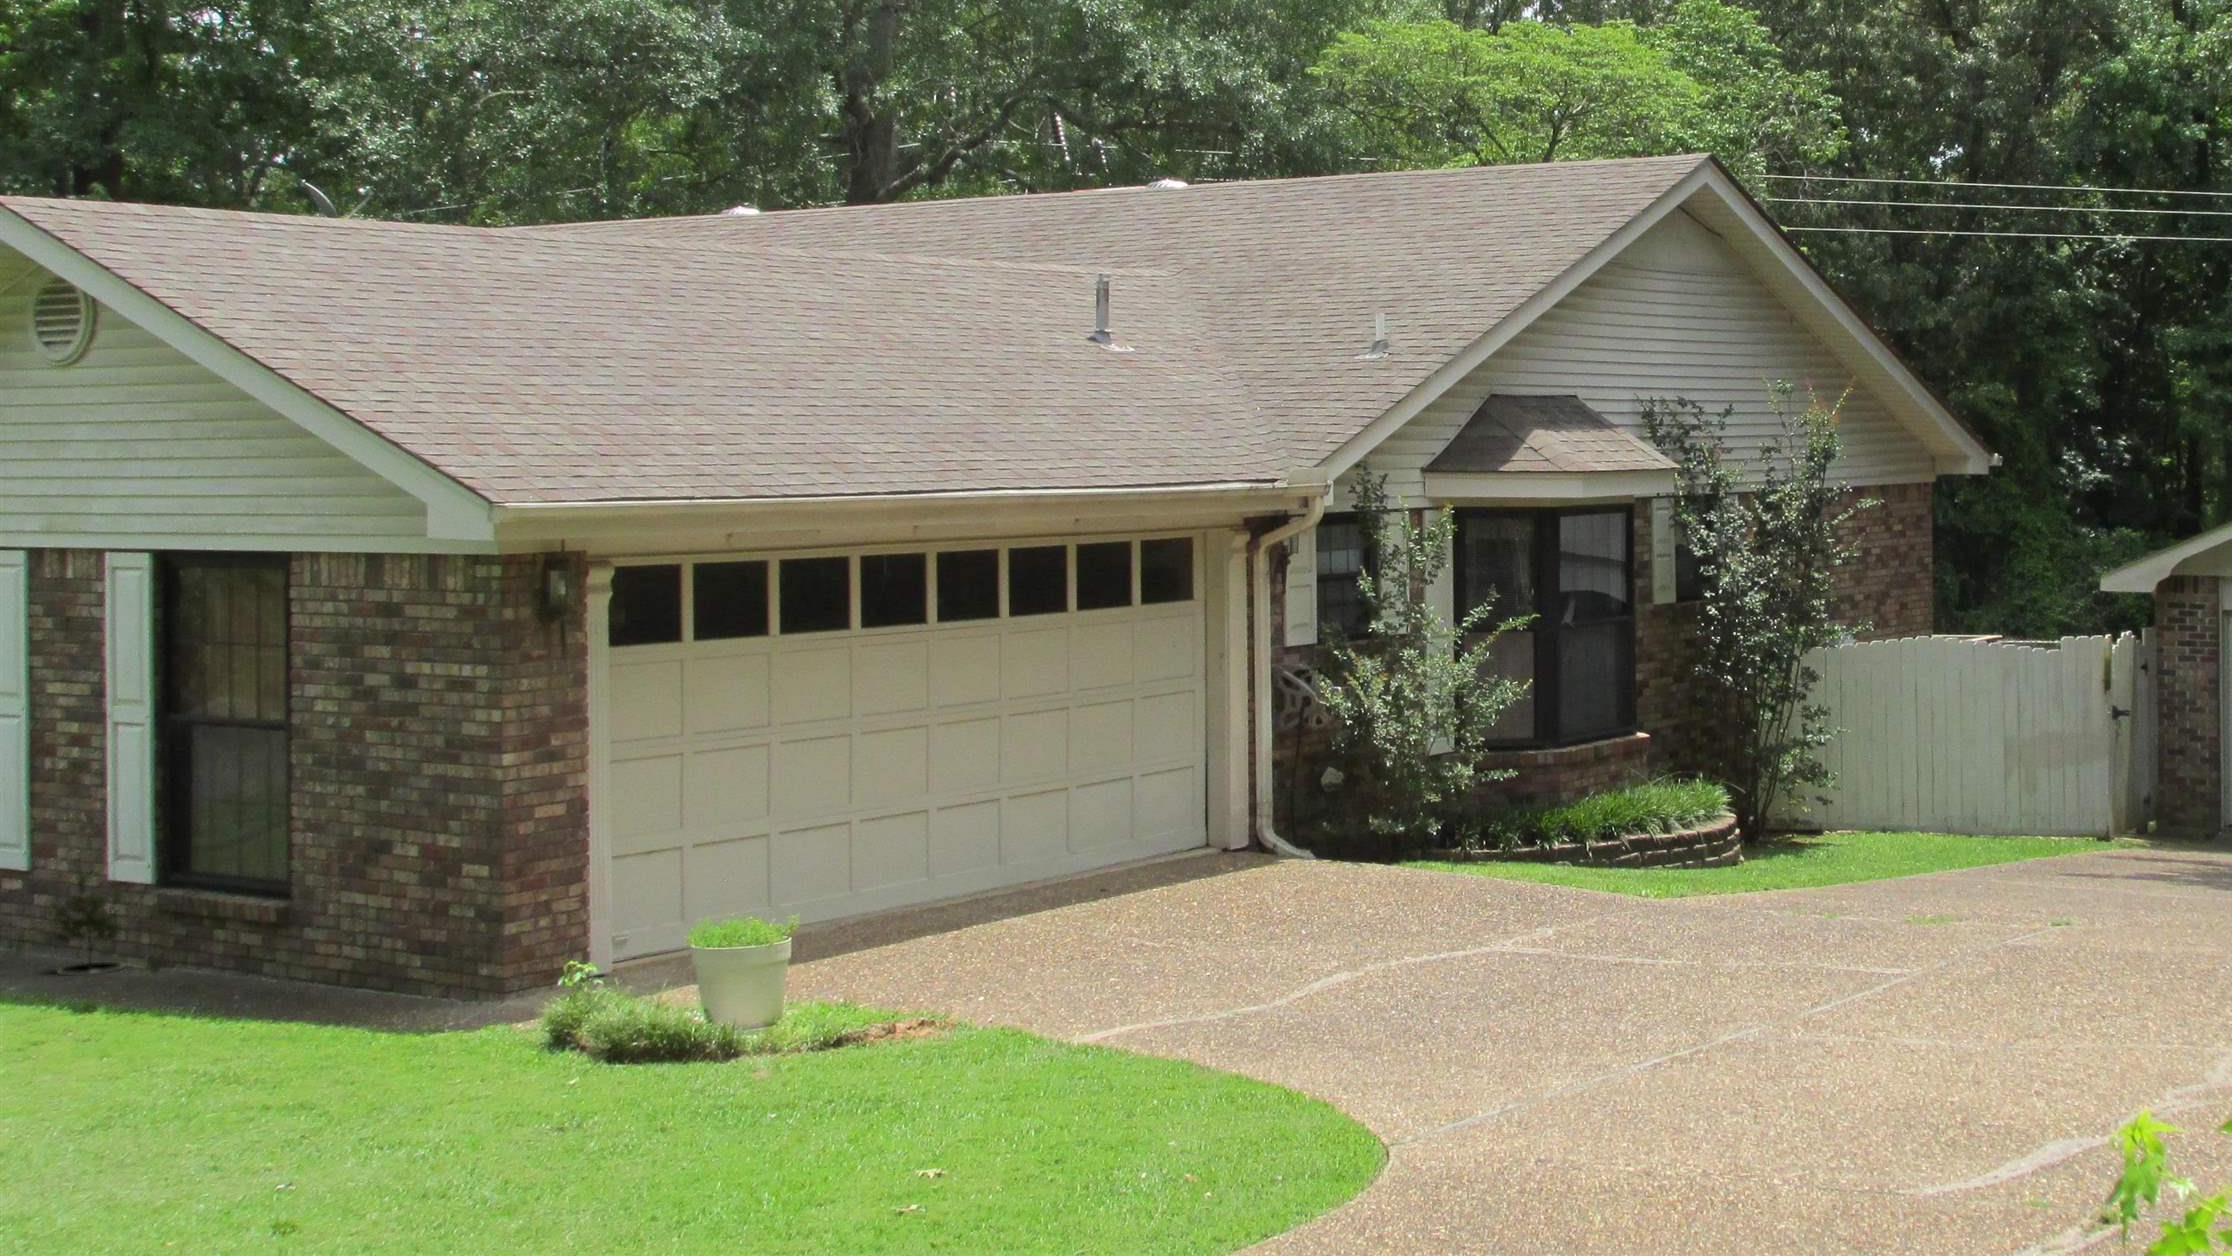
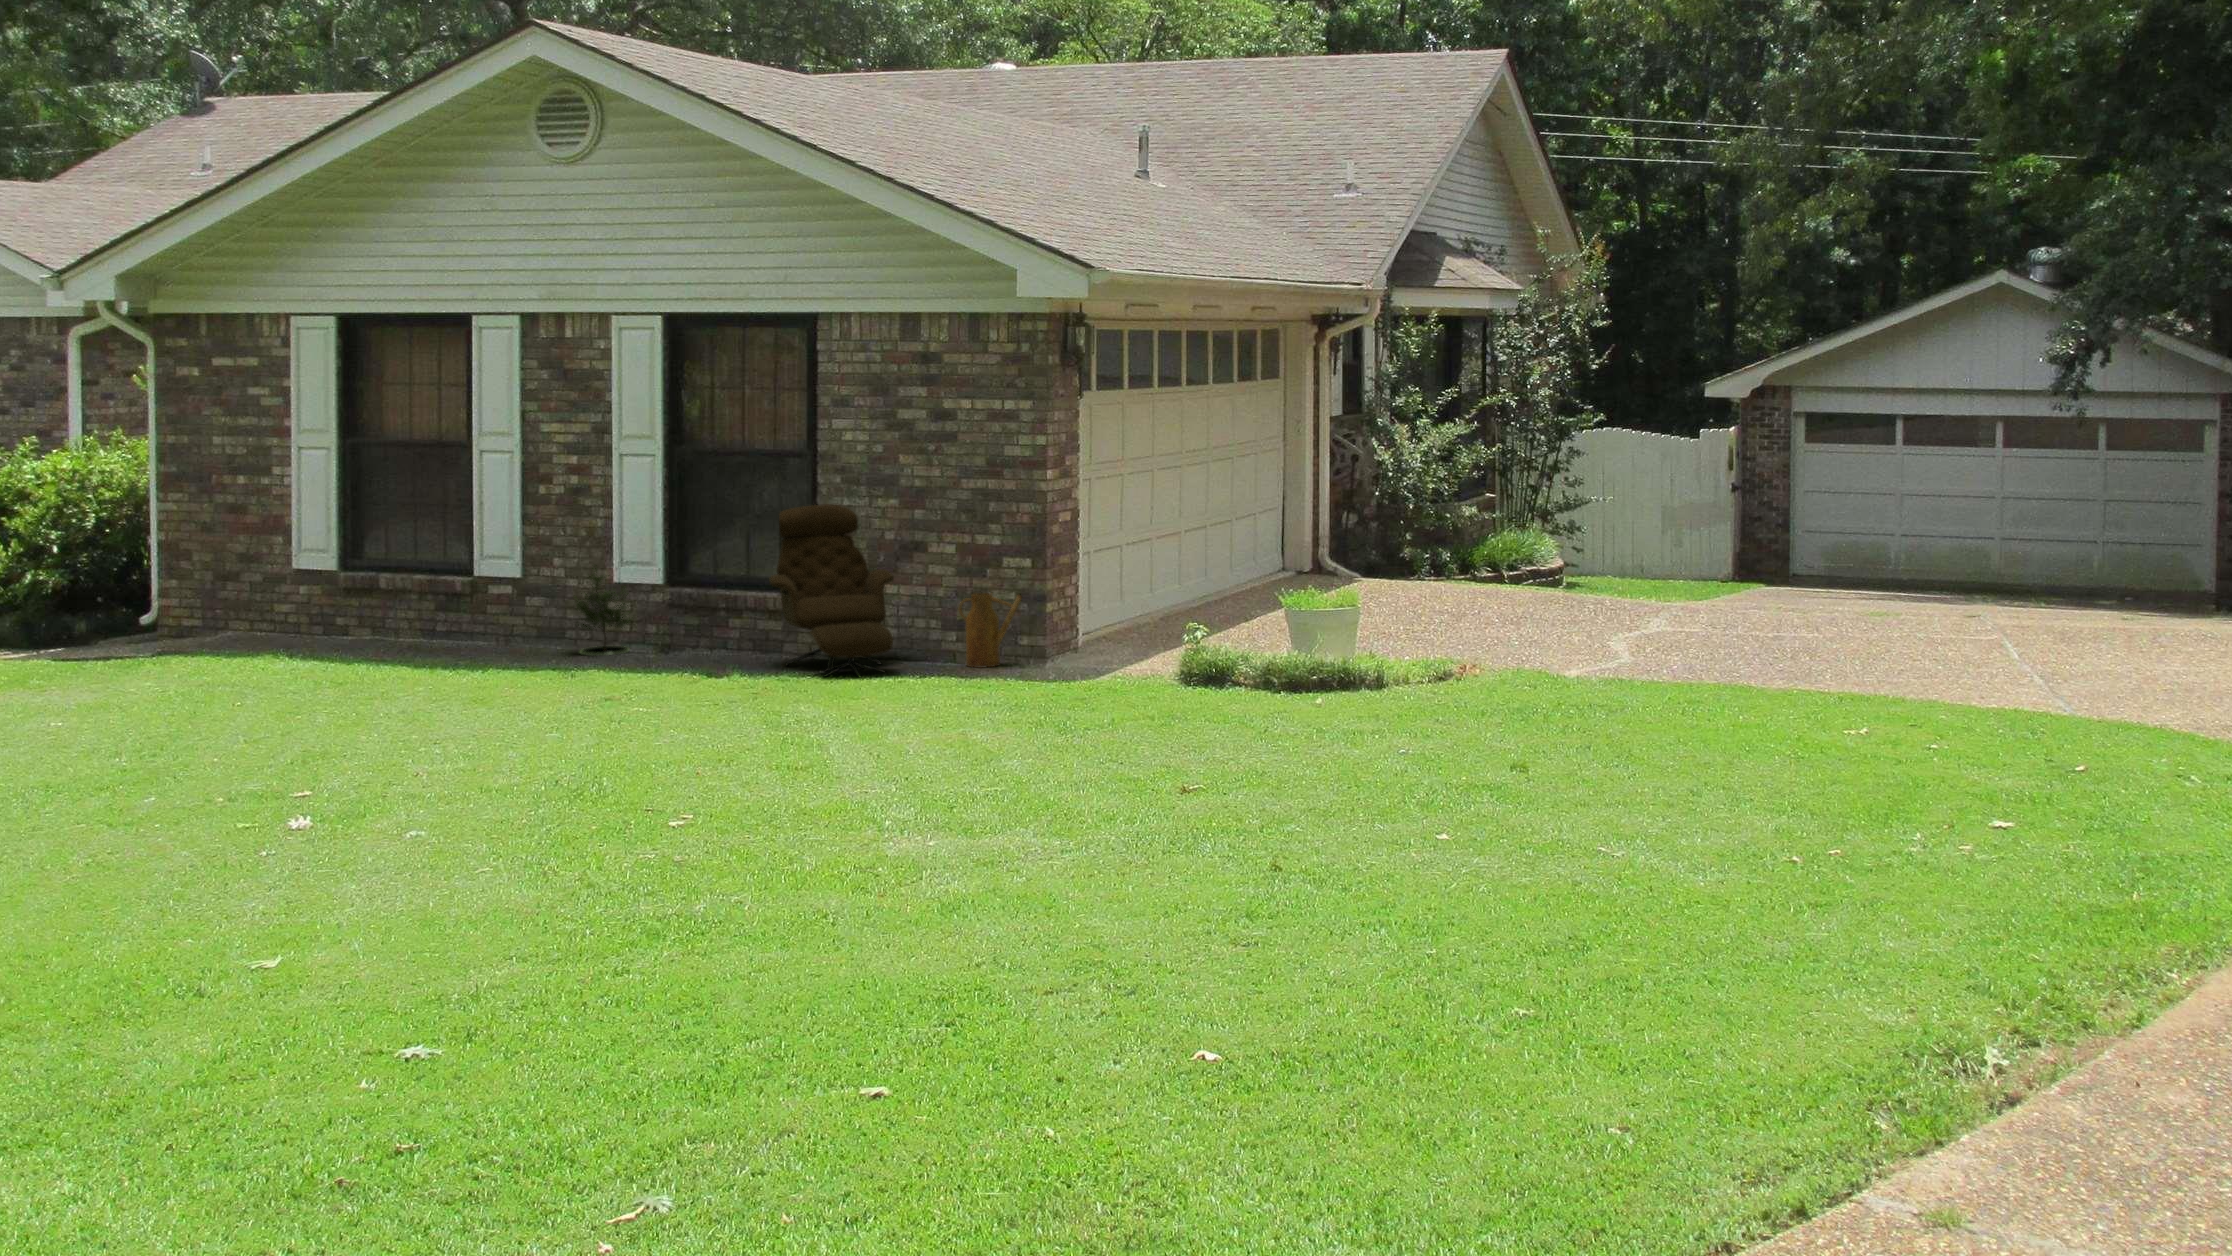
lounge chair: none [200,791,366,1017] -> present [769,505,894,677]
watering can: none [408,907,466,1003] -> present [959,593,1022,668]

